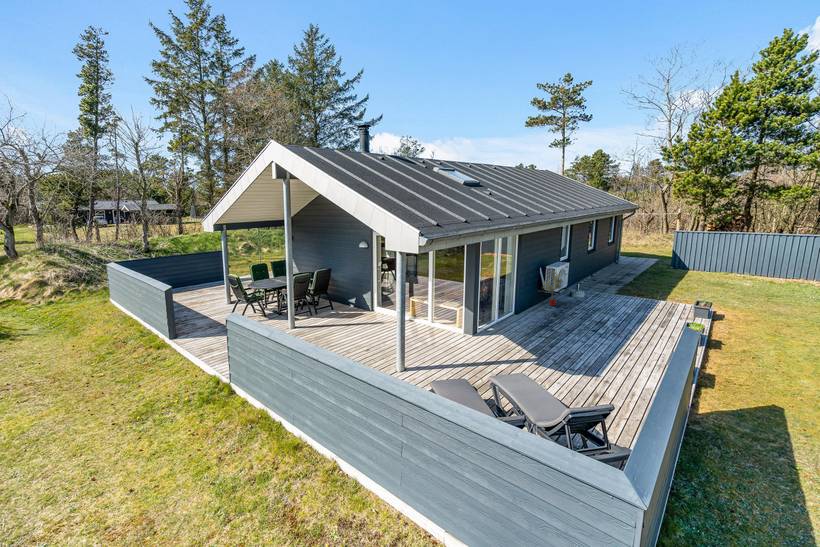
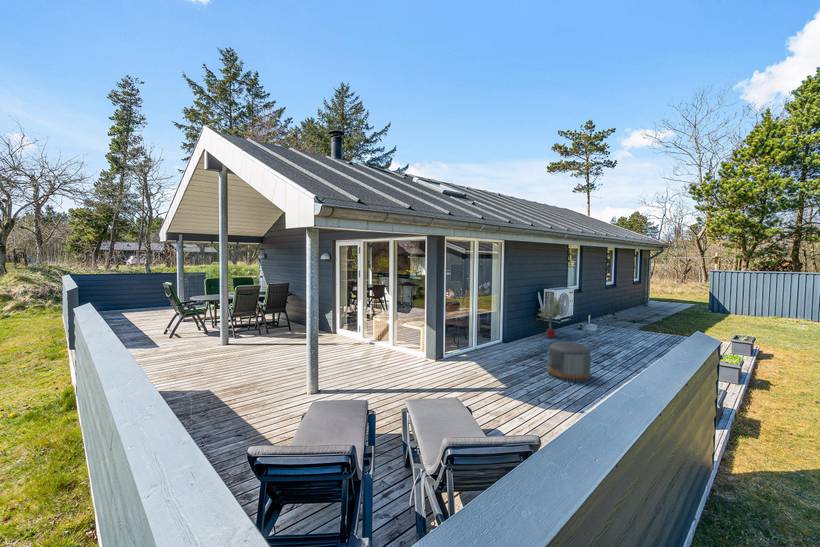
pouf: none [561,319,596,351] -> present [548,342,591,382]

